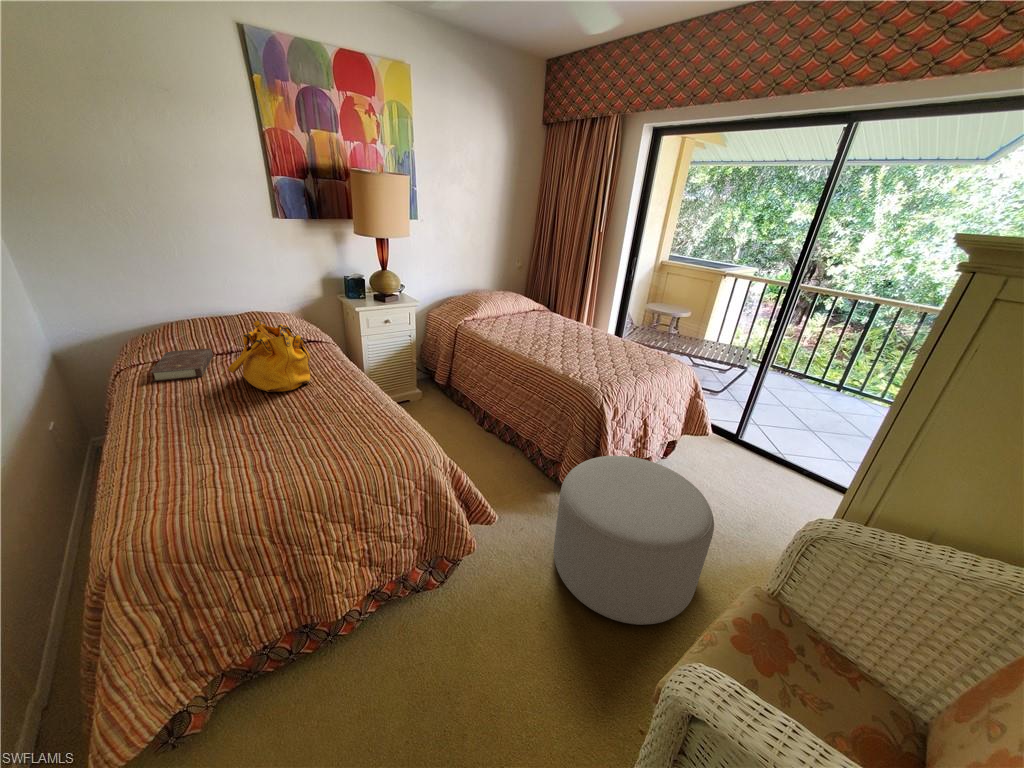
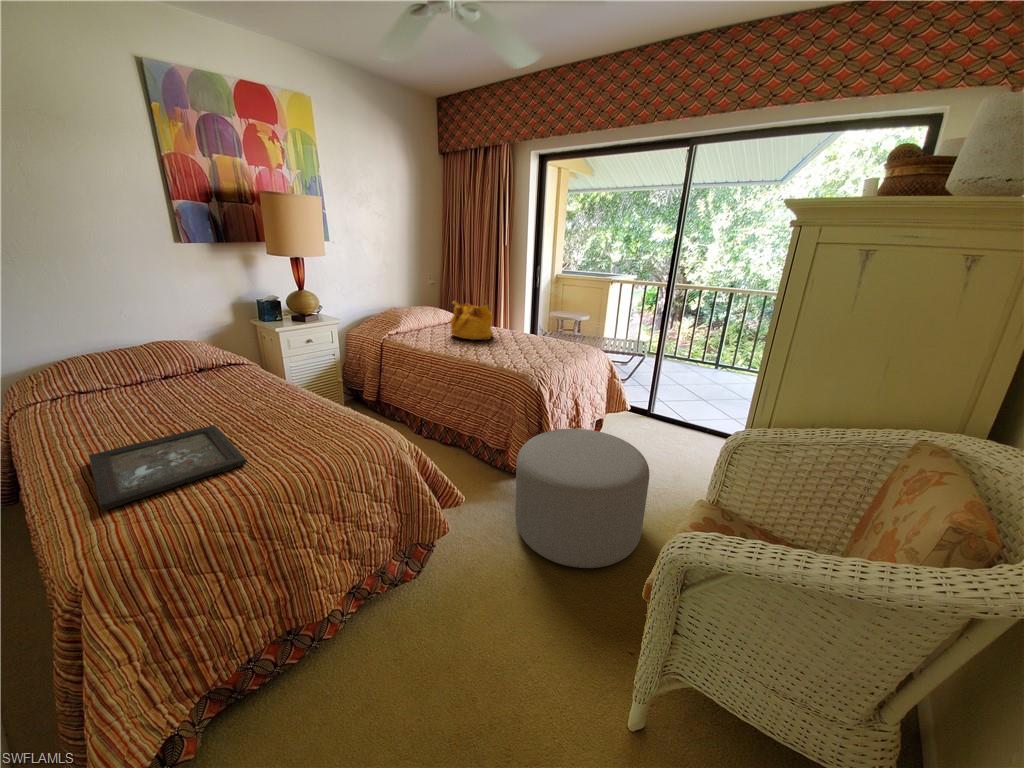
handbag: present [227,320,310,392] -> present [450,301,493,340]
book: present [150,348,213,382] -> none [50,381,120,419]
tray: none [148,409,283,492] -> present [89,425,247,510]

